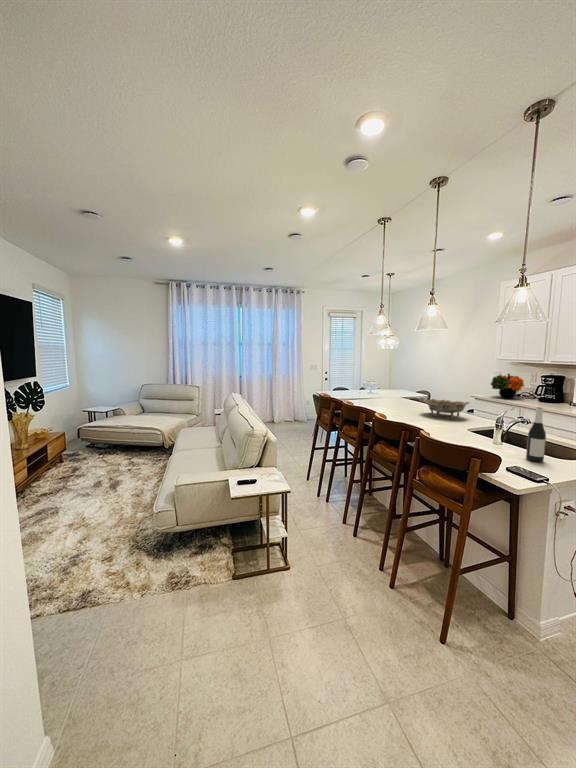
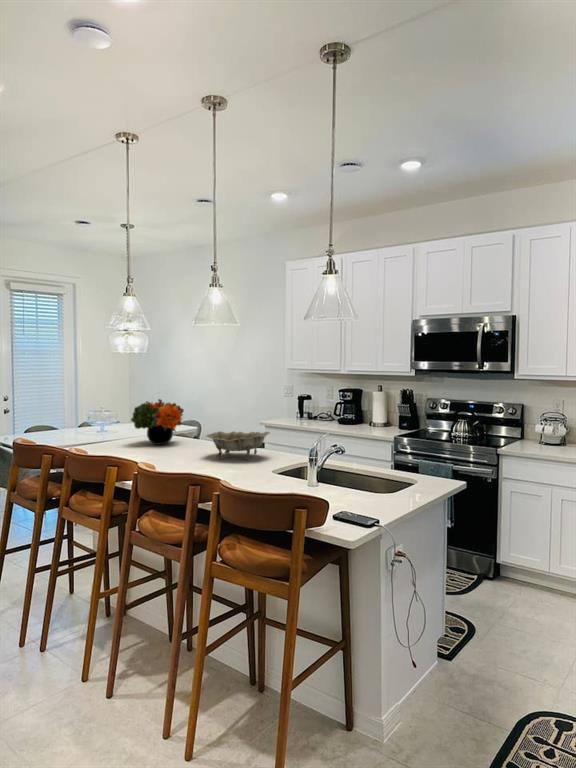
flower arrangement: present [491,374,524,399] -> present [131,399,184,445]
wine bottle: present [526,407,546,462] -> none [349,430,368,502]

